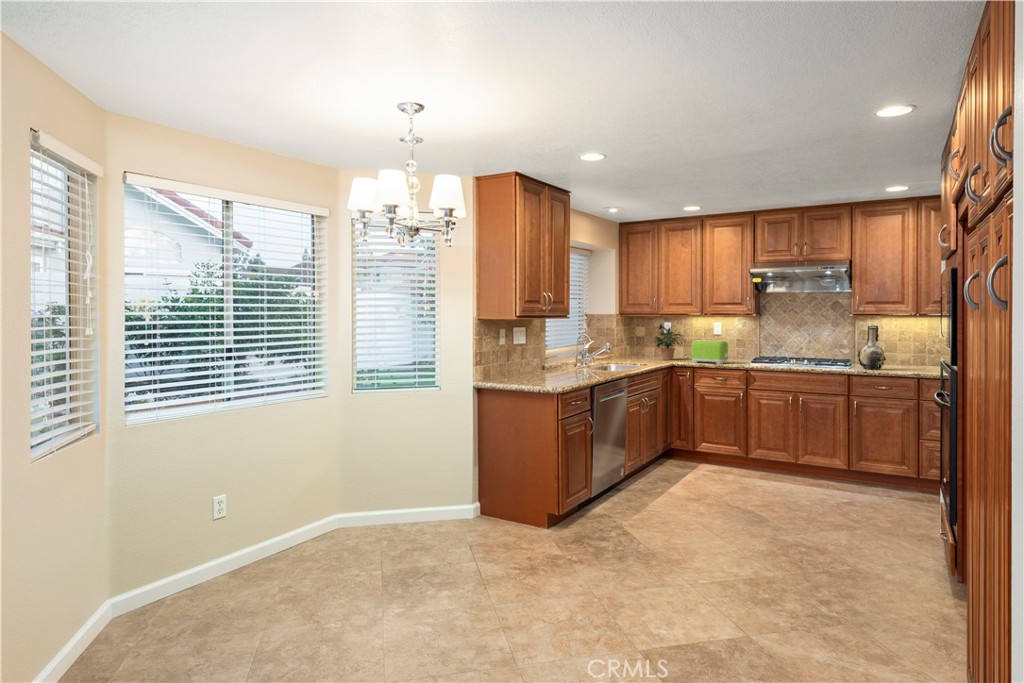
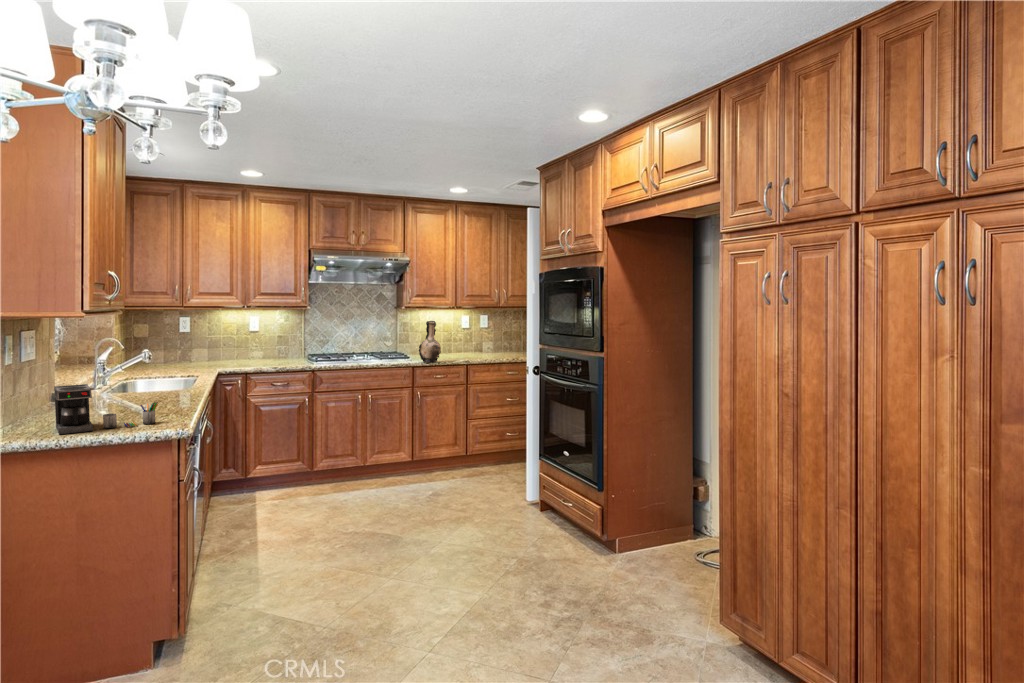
potted plant: present [654,324,685,360] -> none [175,319,226,366]
toaster: present [692,340,728,364] -> none [242,339,289,367]
coffee maker: none [520,355,570,381] -> present [54,384,158,434]

